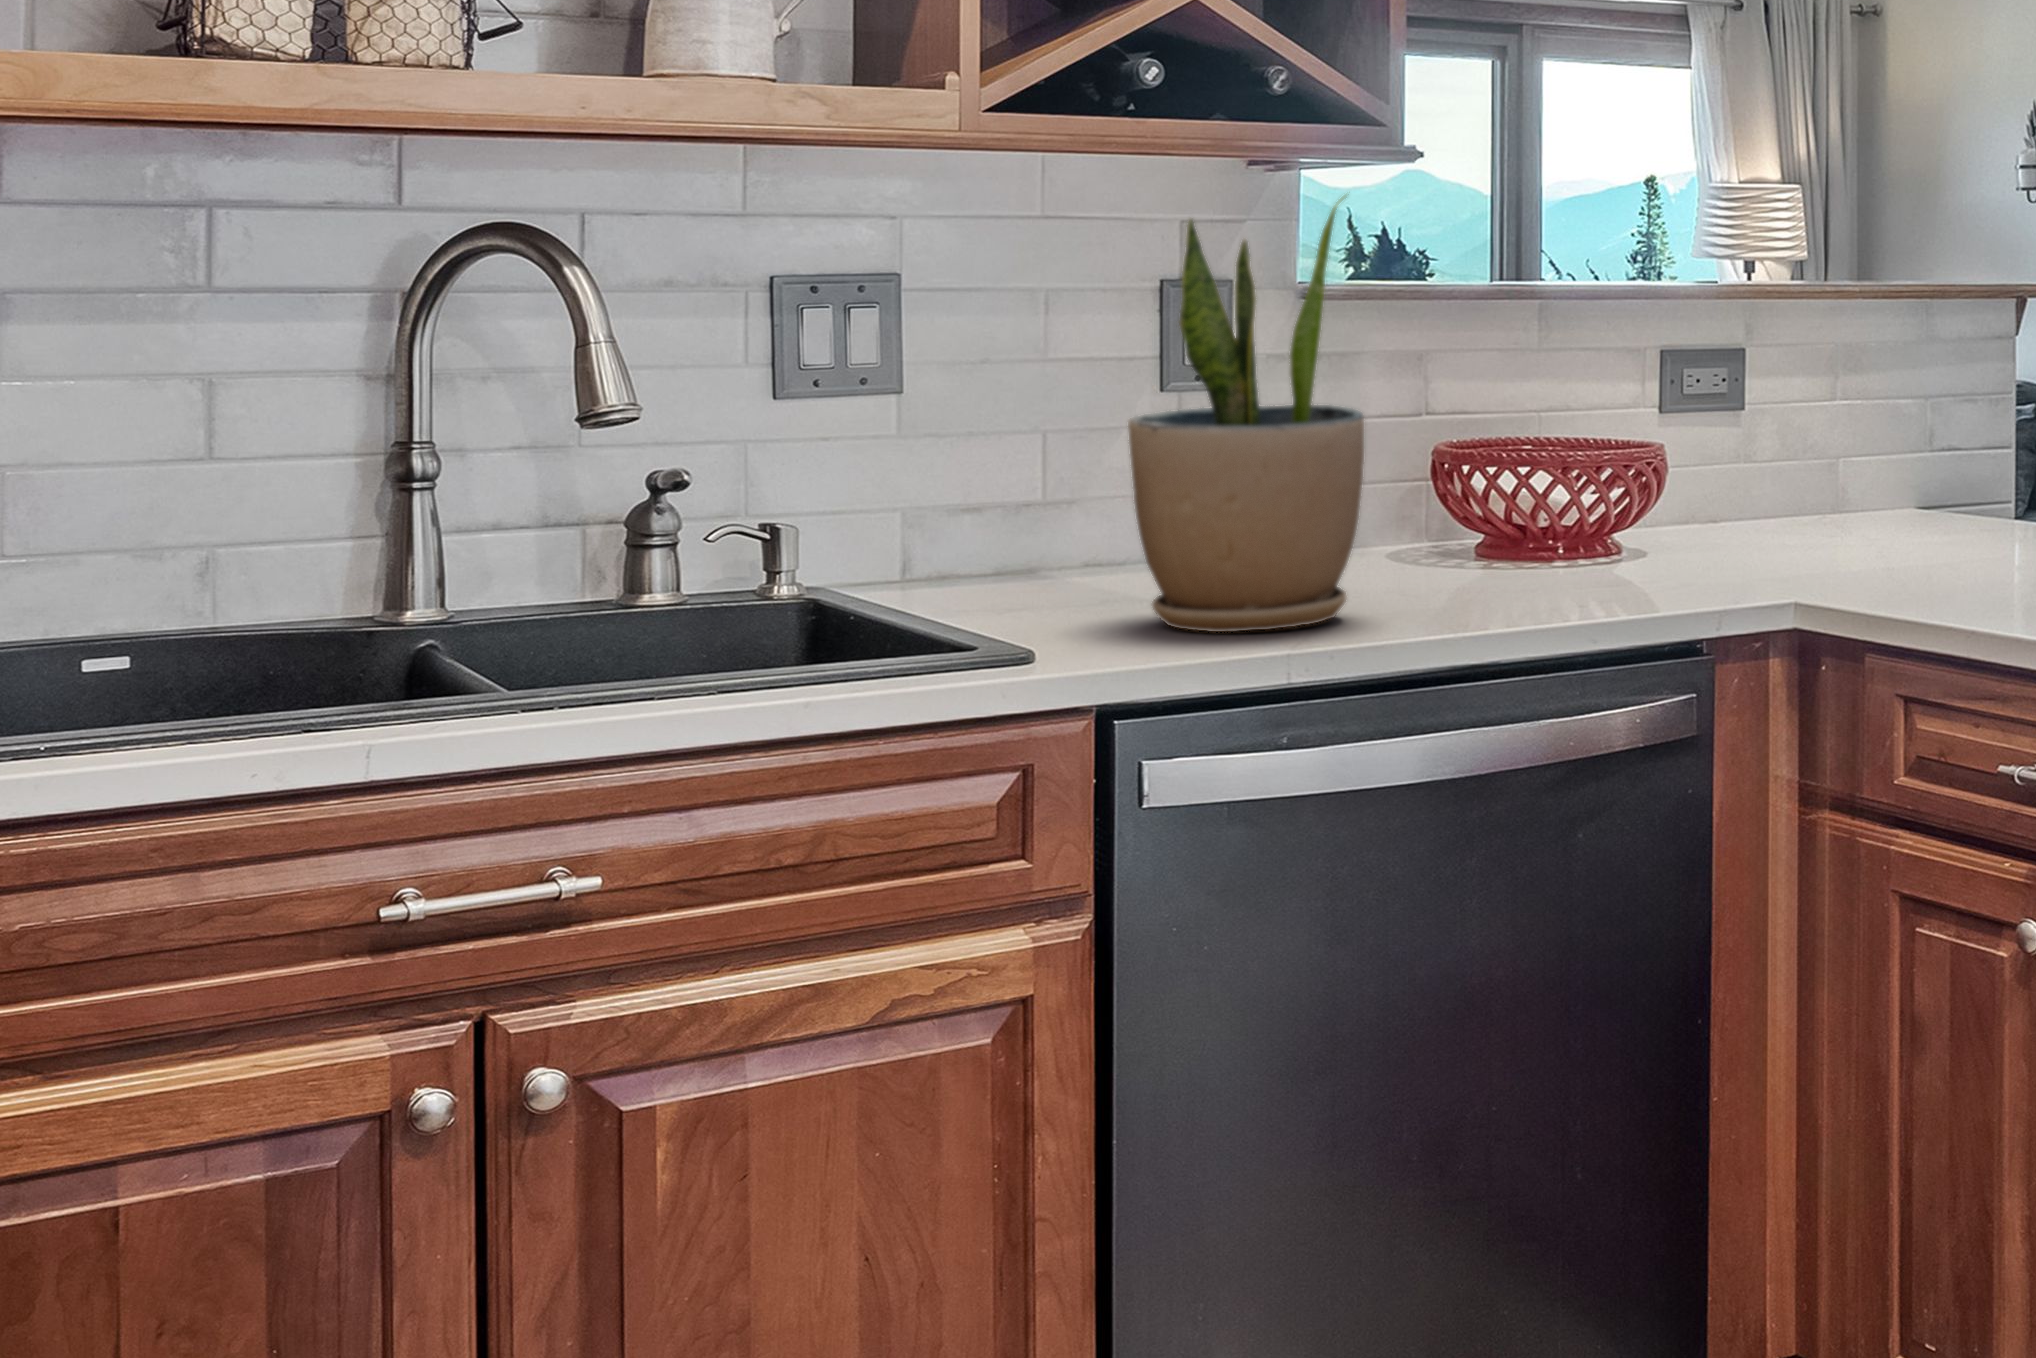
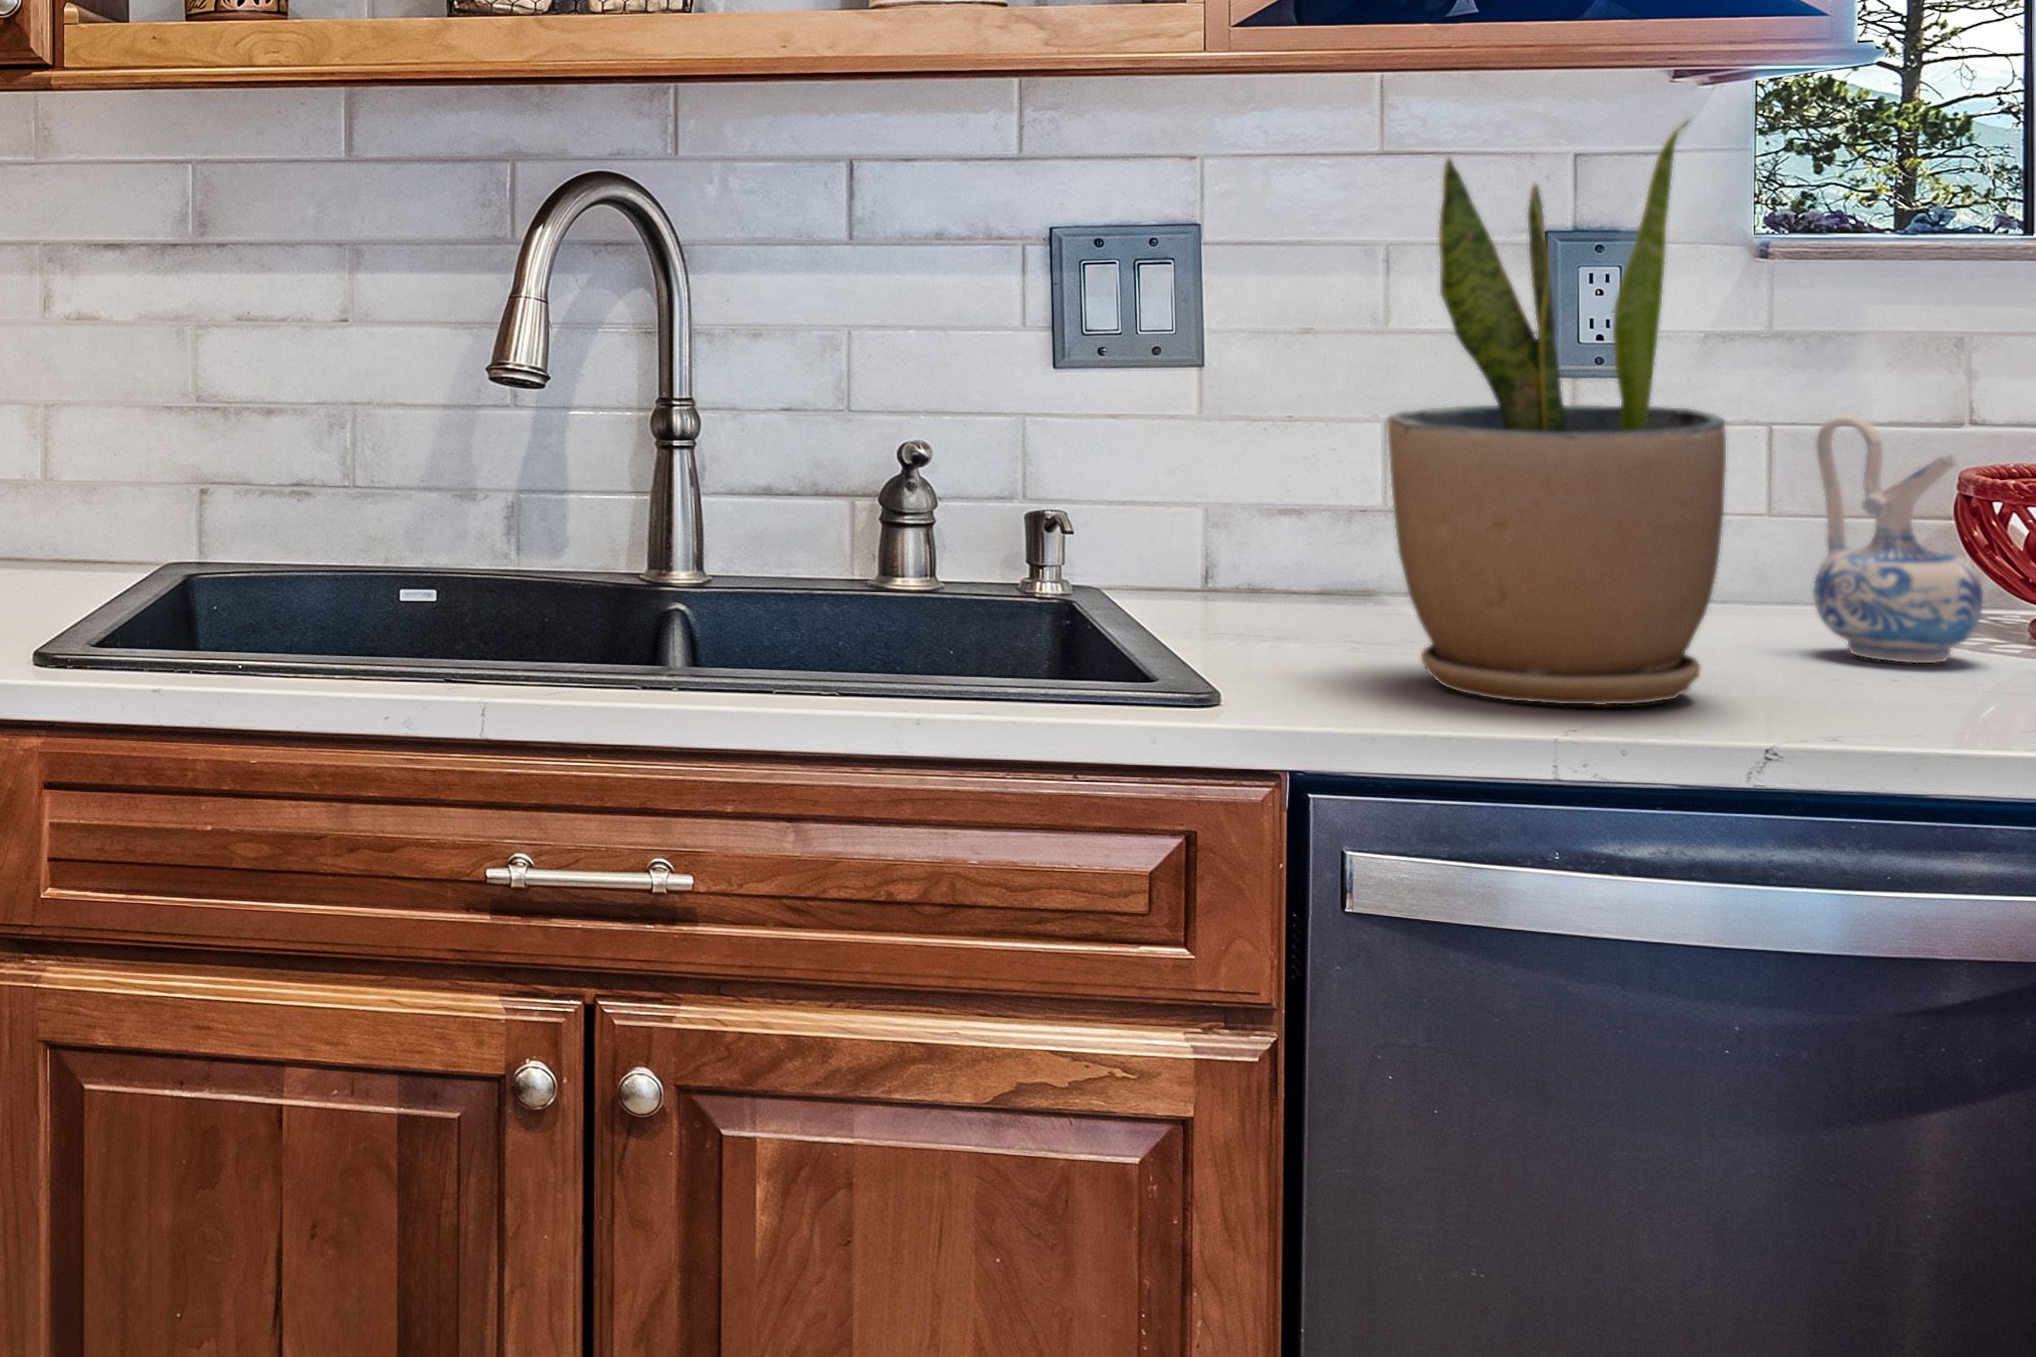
ceramic pitcher: none [1370,407,1473,580] -> present [1814,415,1983,663]

